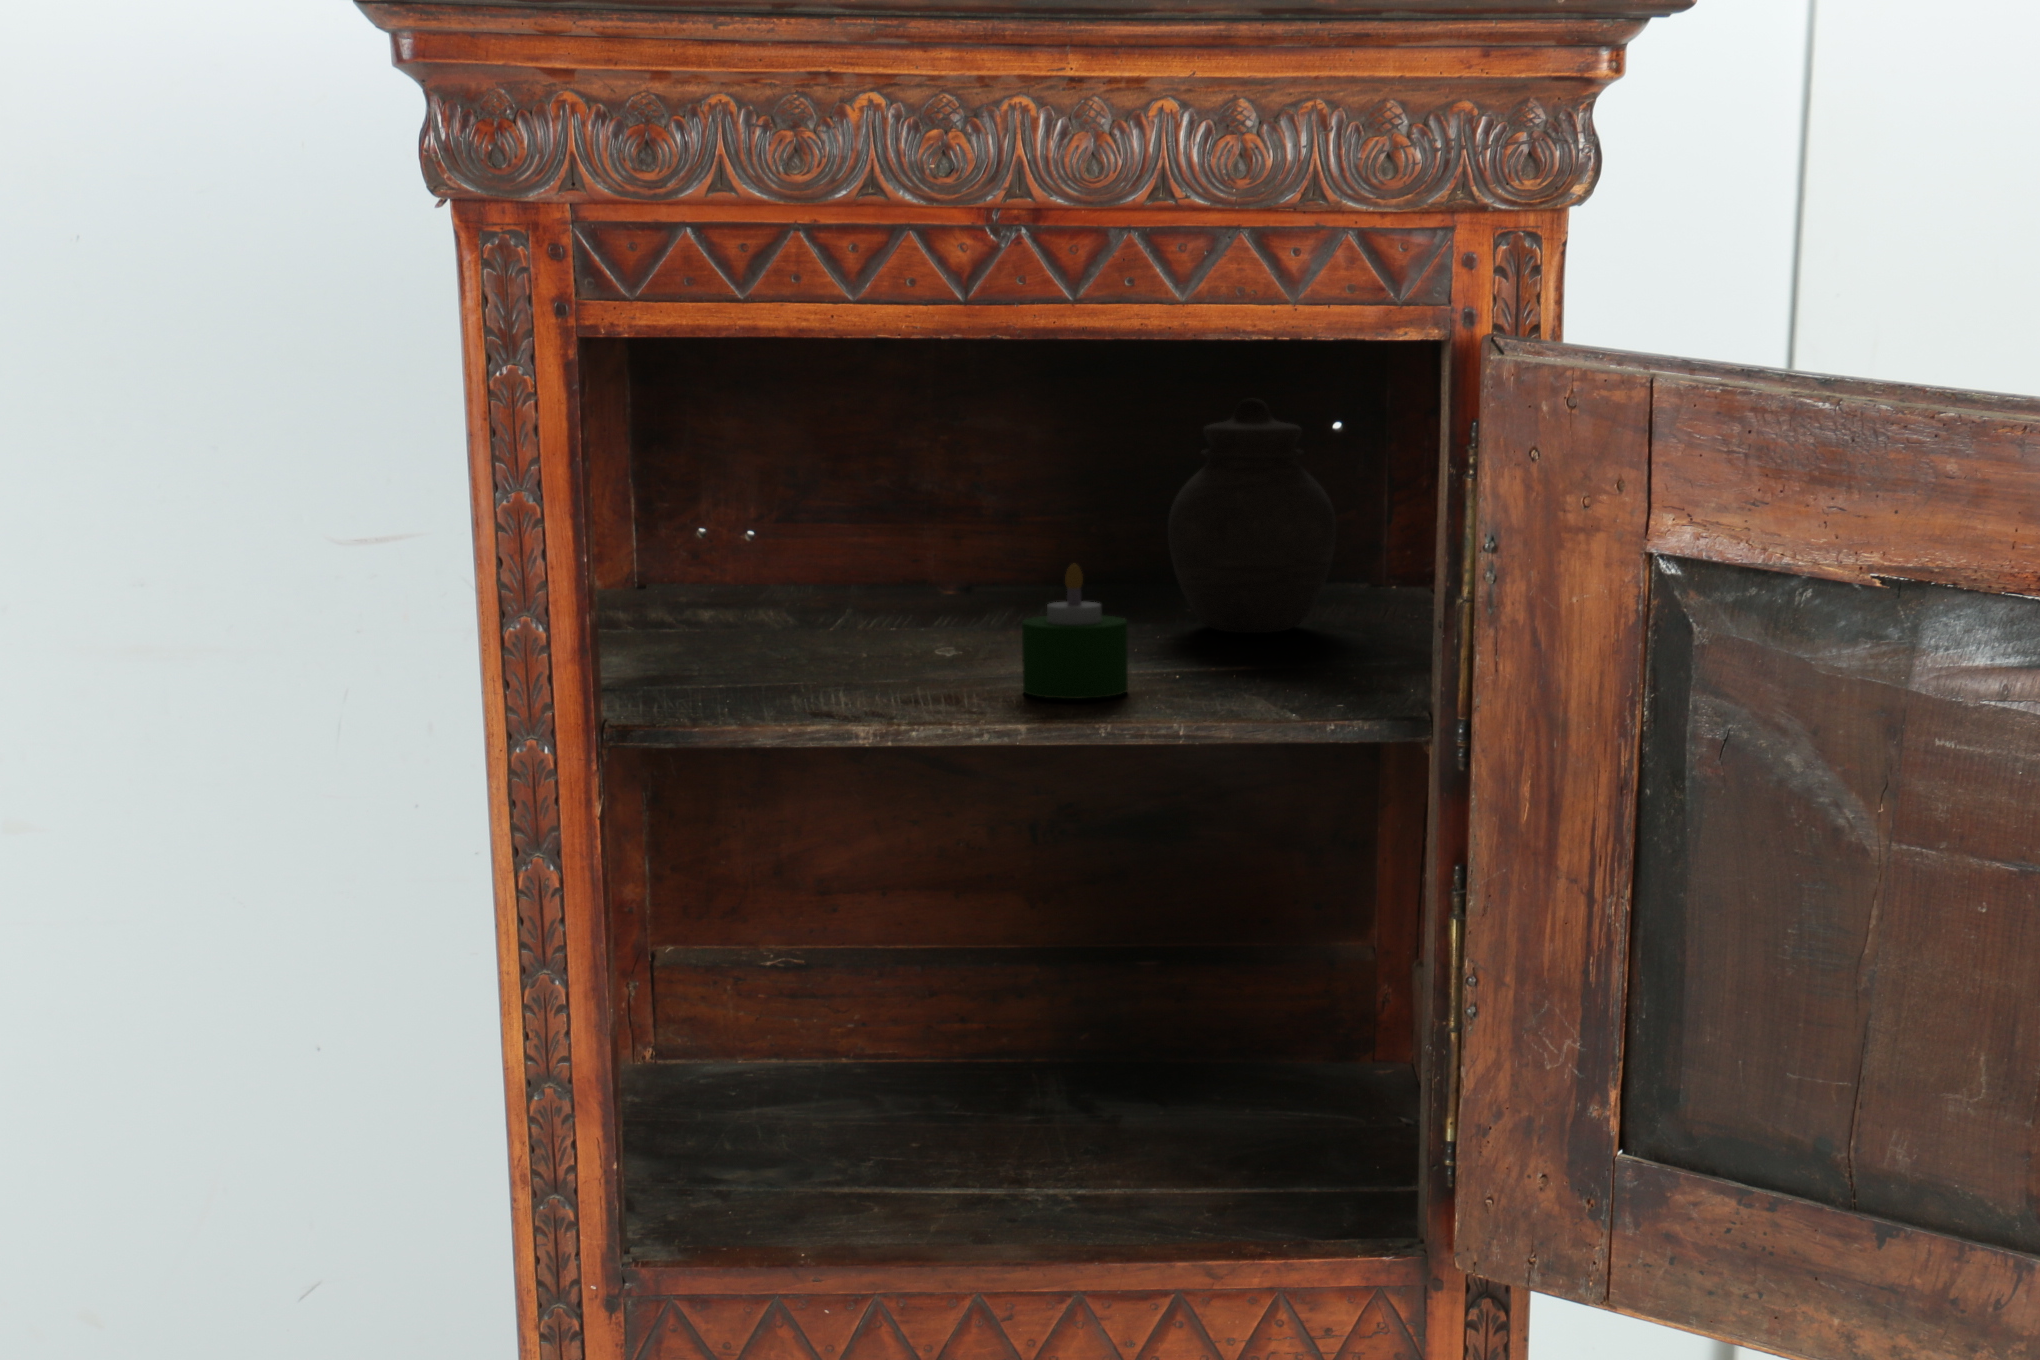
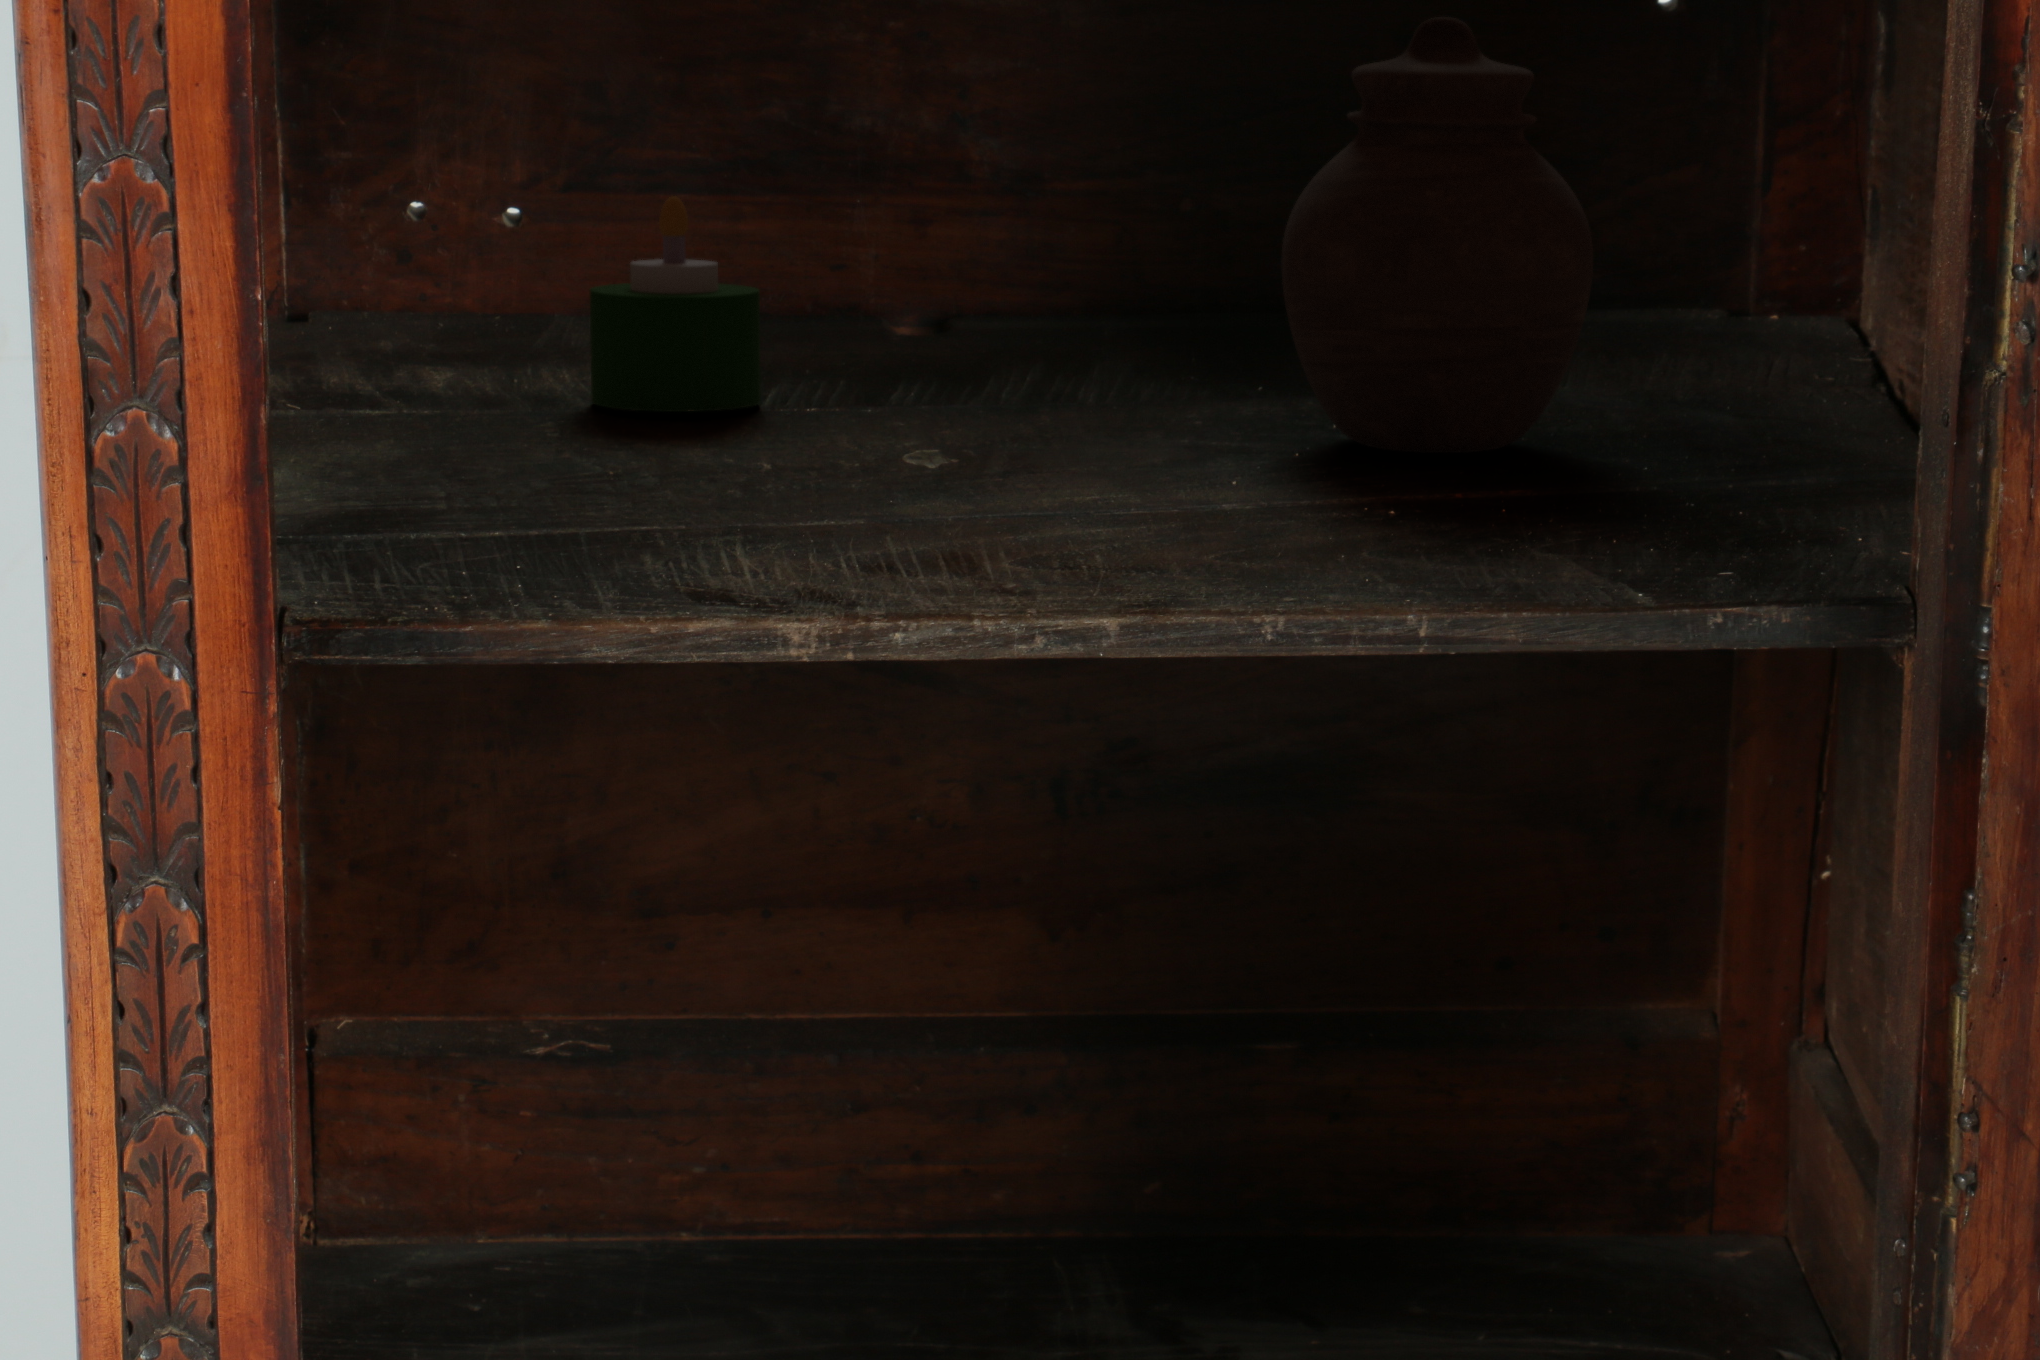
candle: present [1022,564,1128,699] -> present [589,196,761,412]

